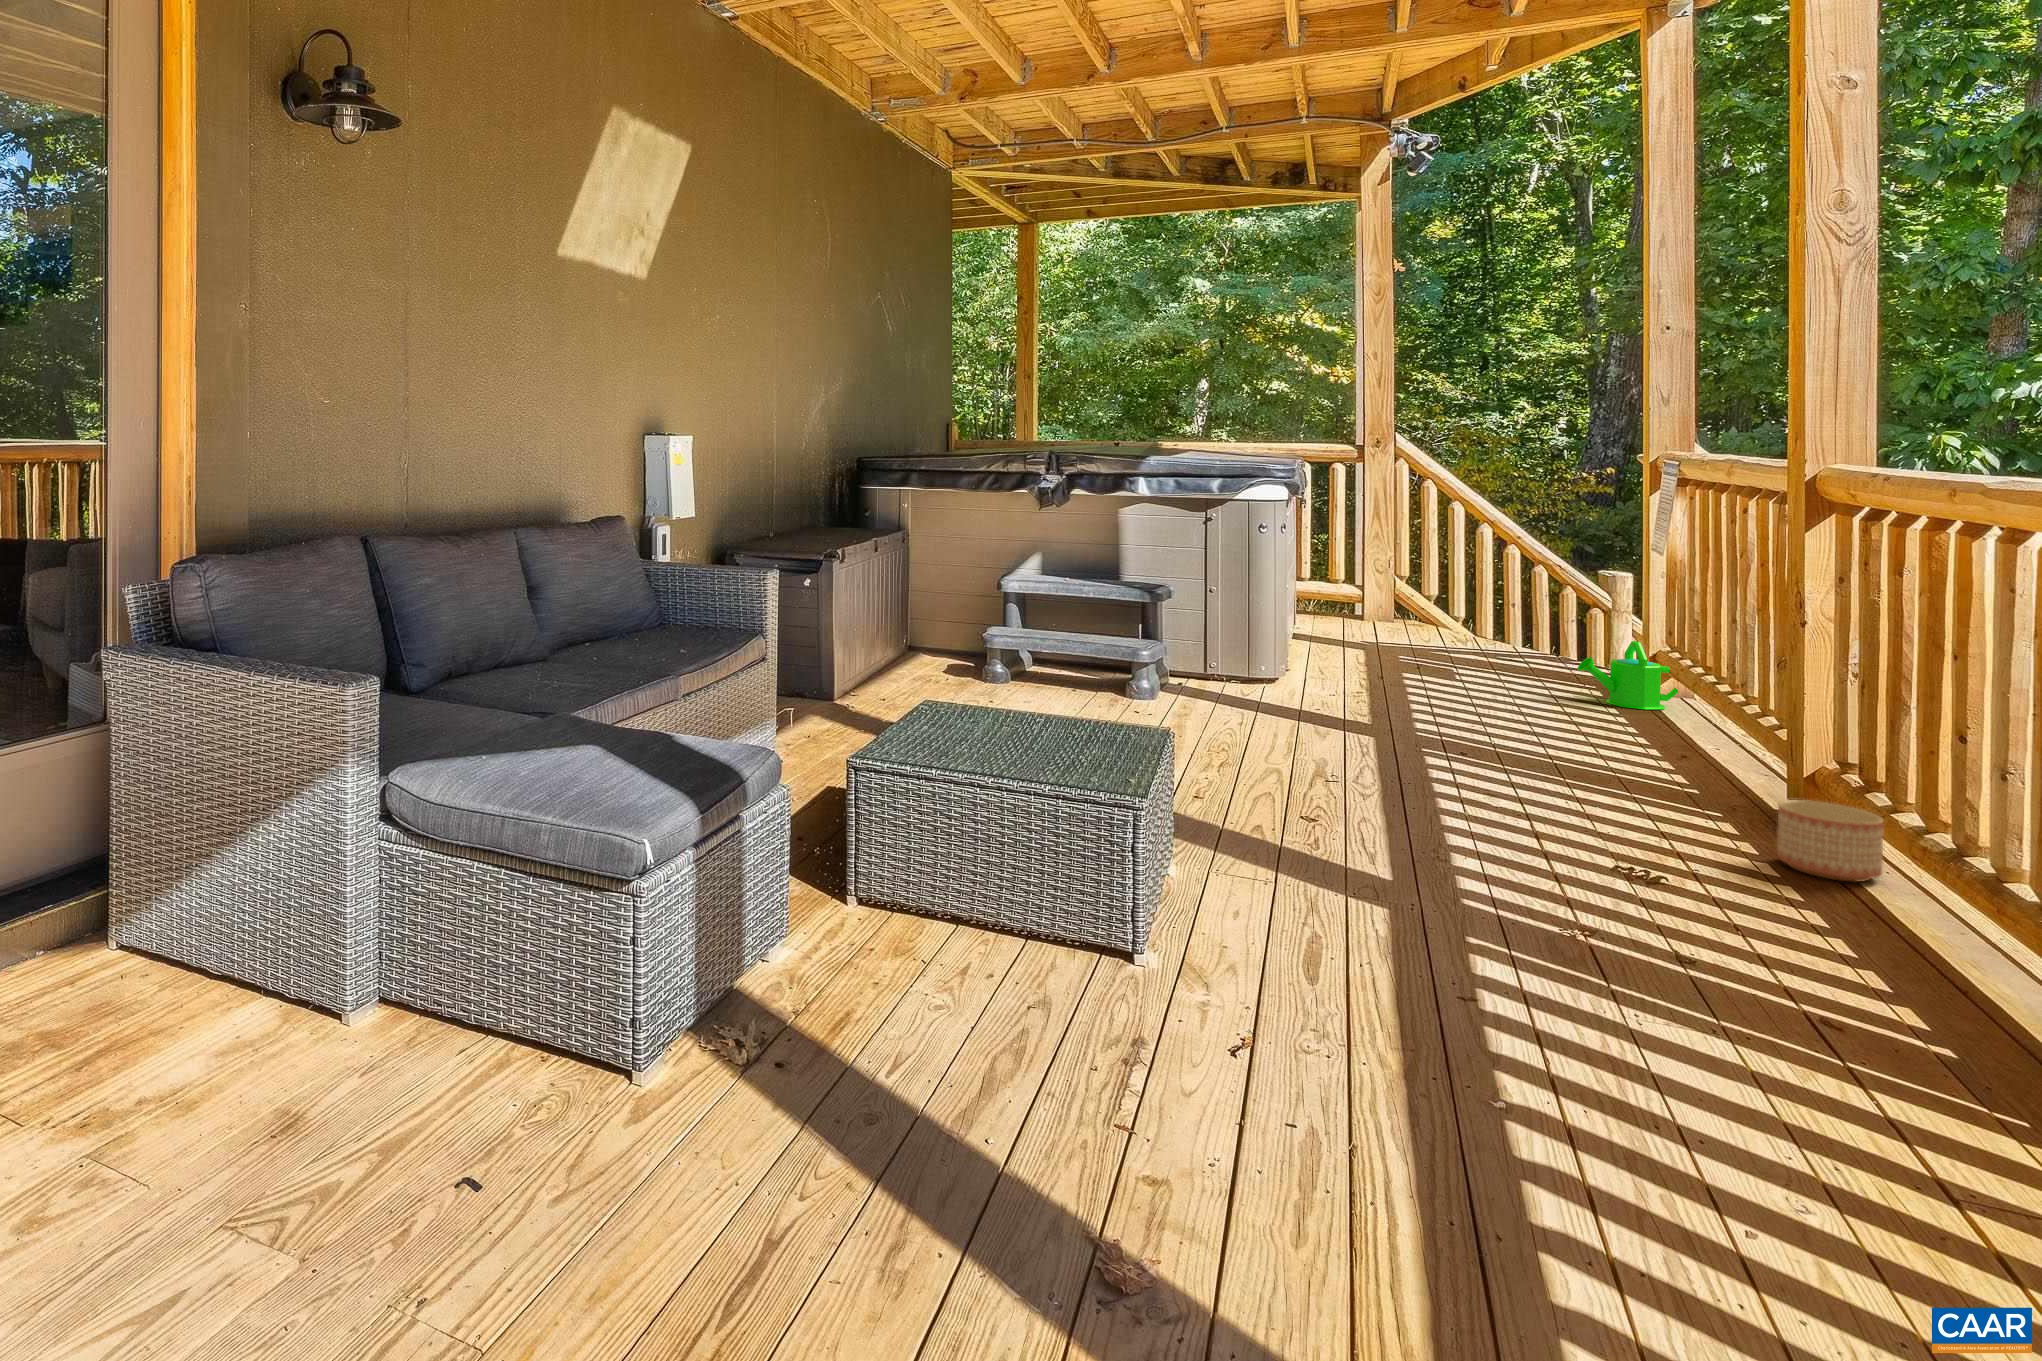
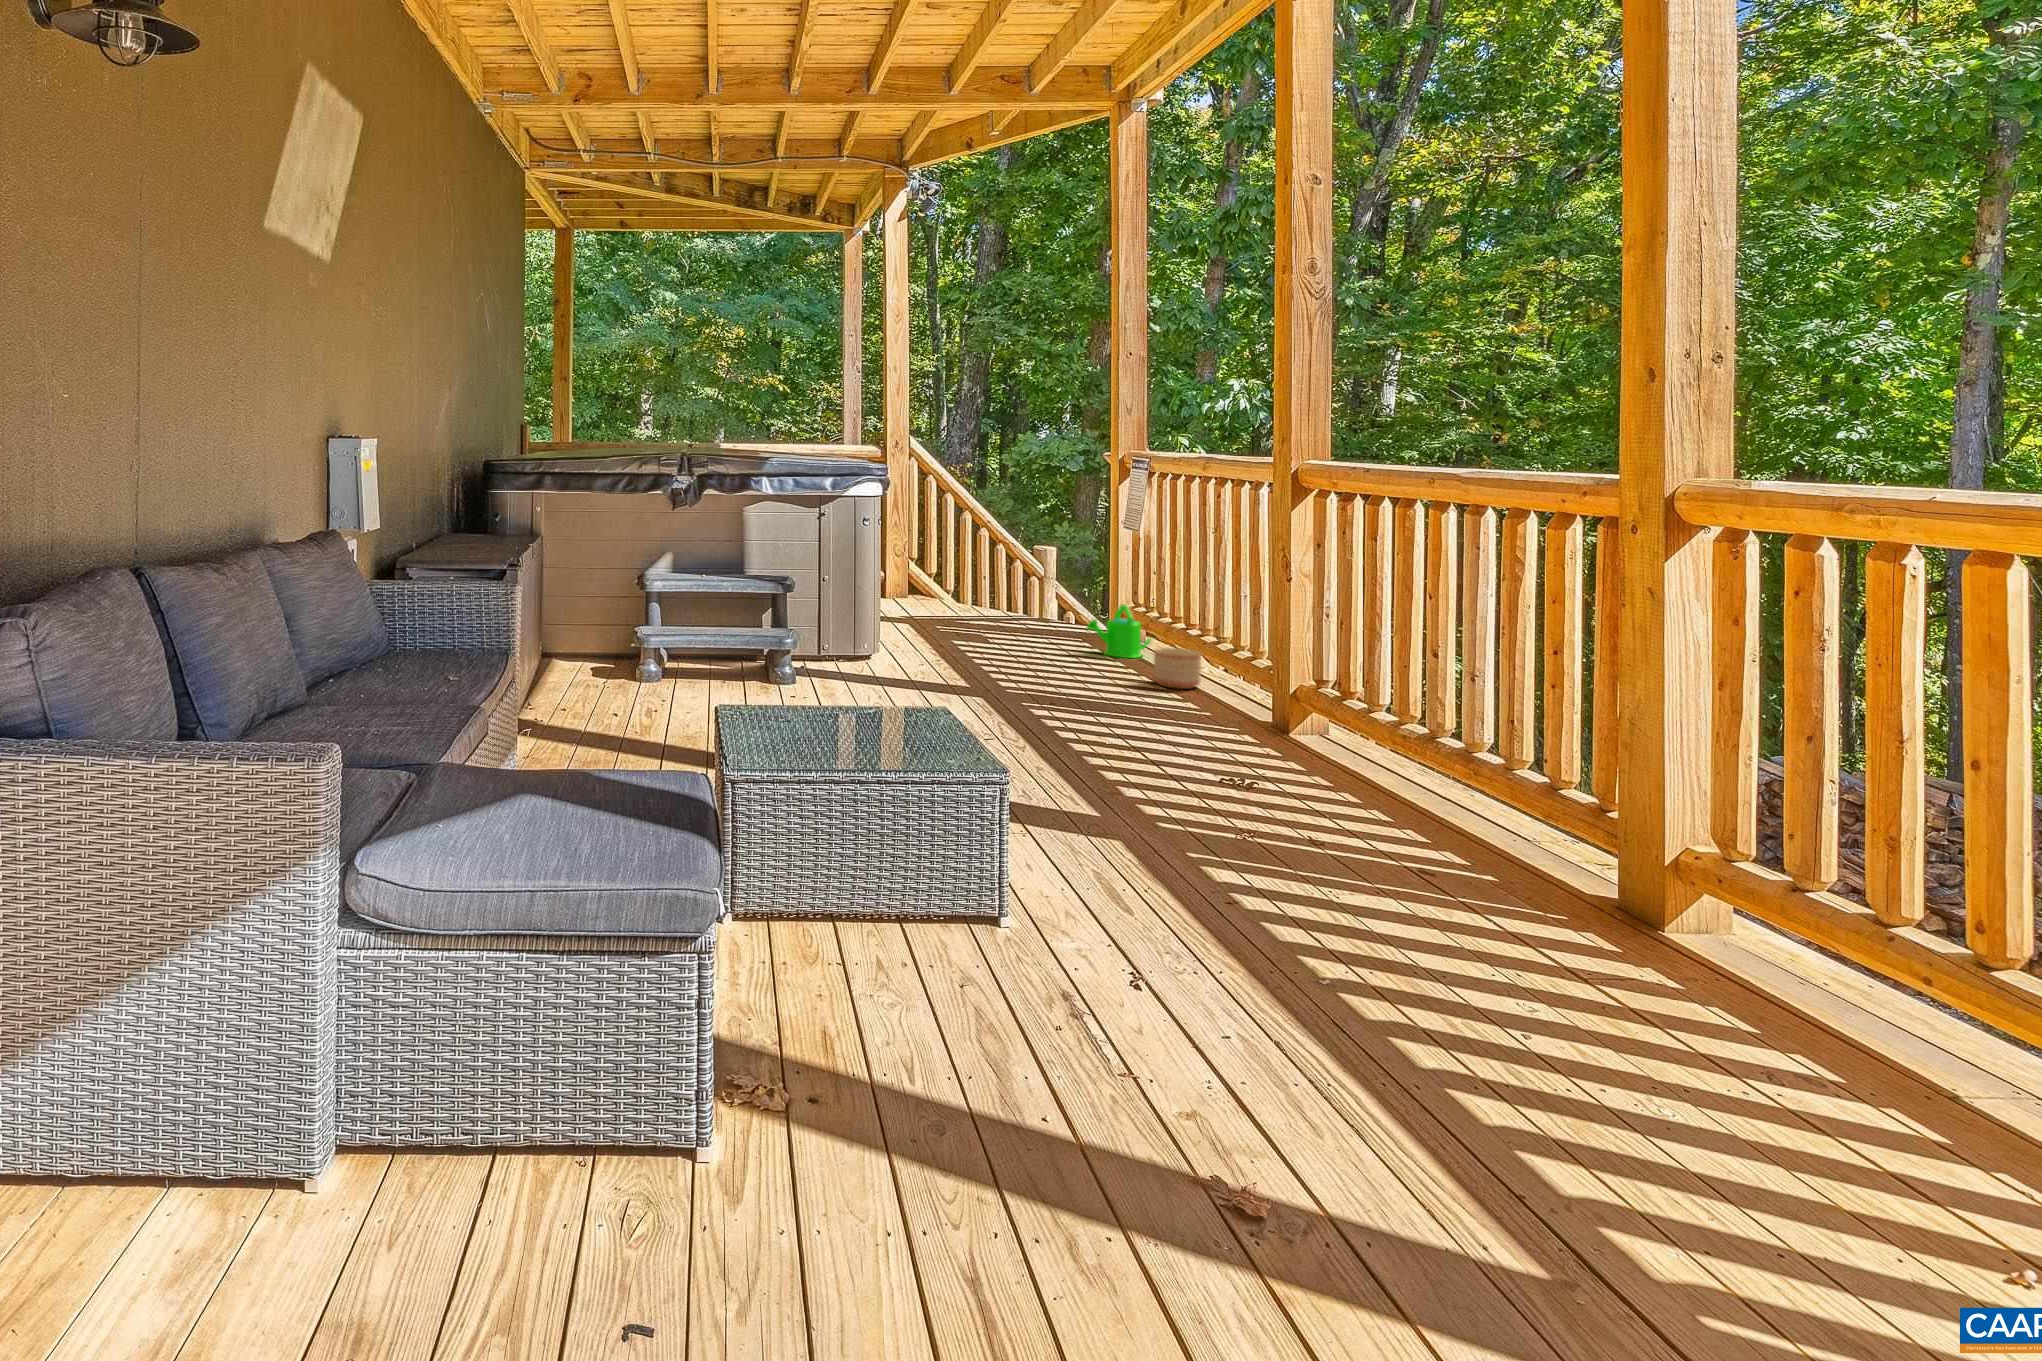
planter: present [1777,800,1883,882] -> present [1153,648,1201,689]

